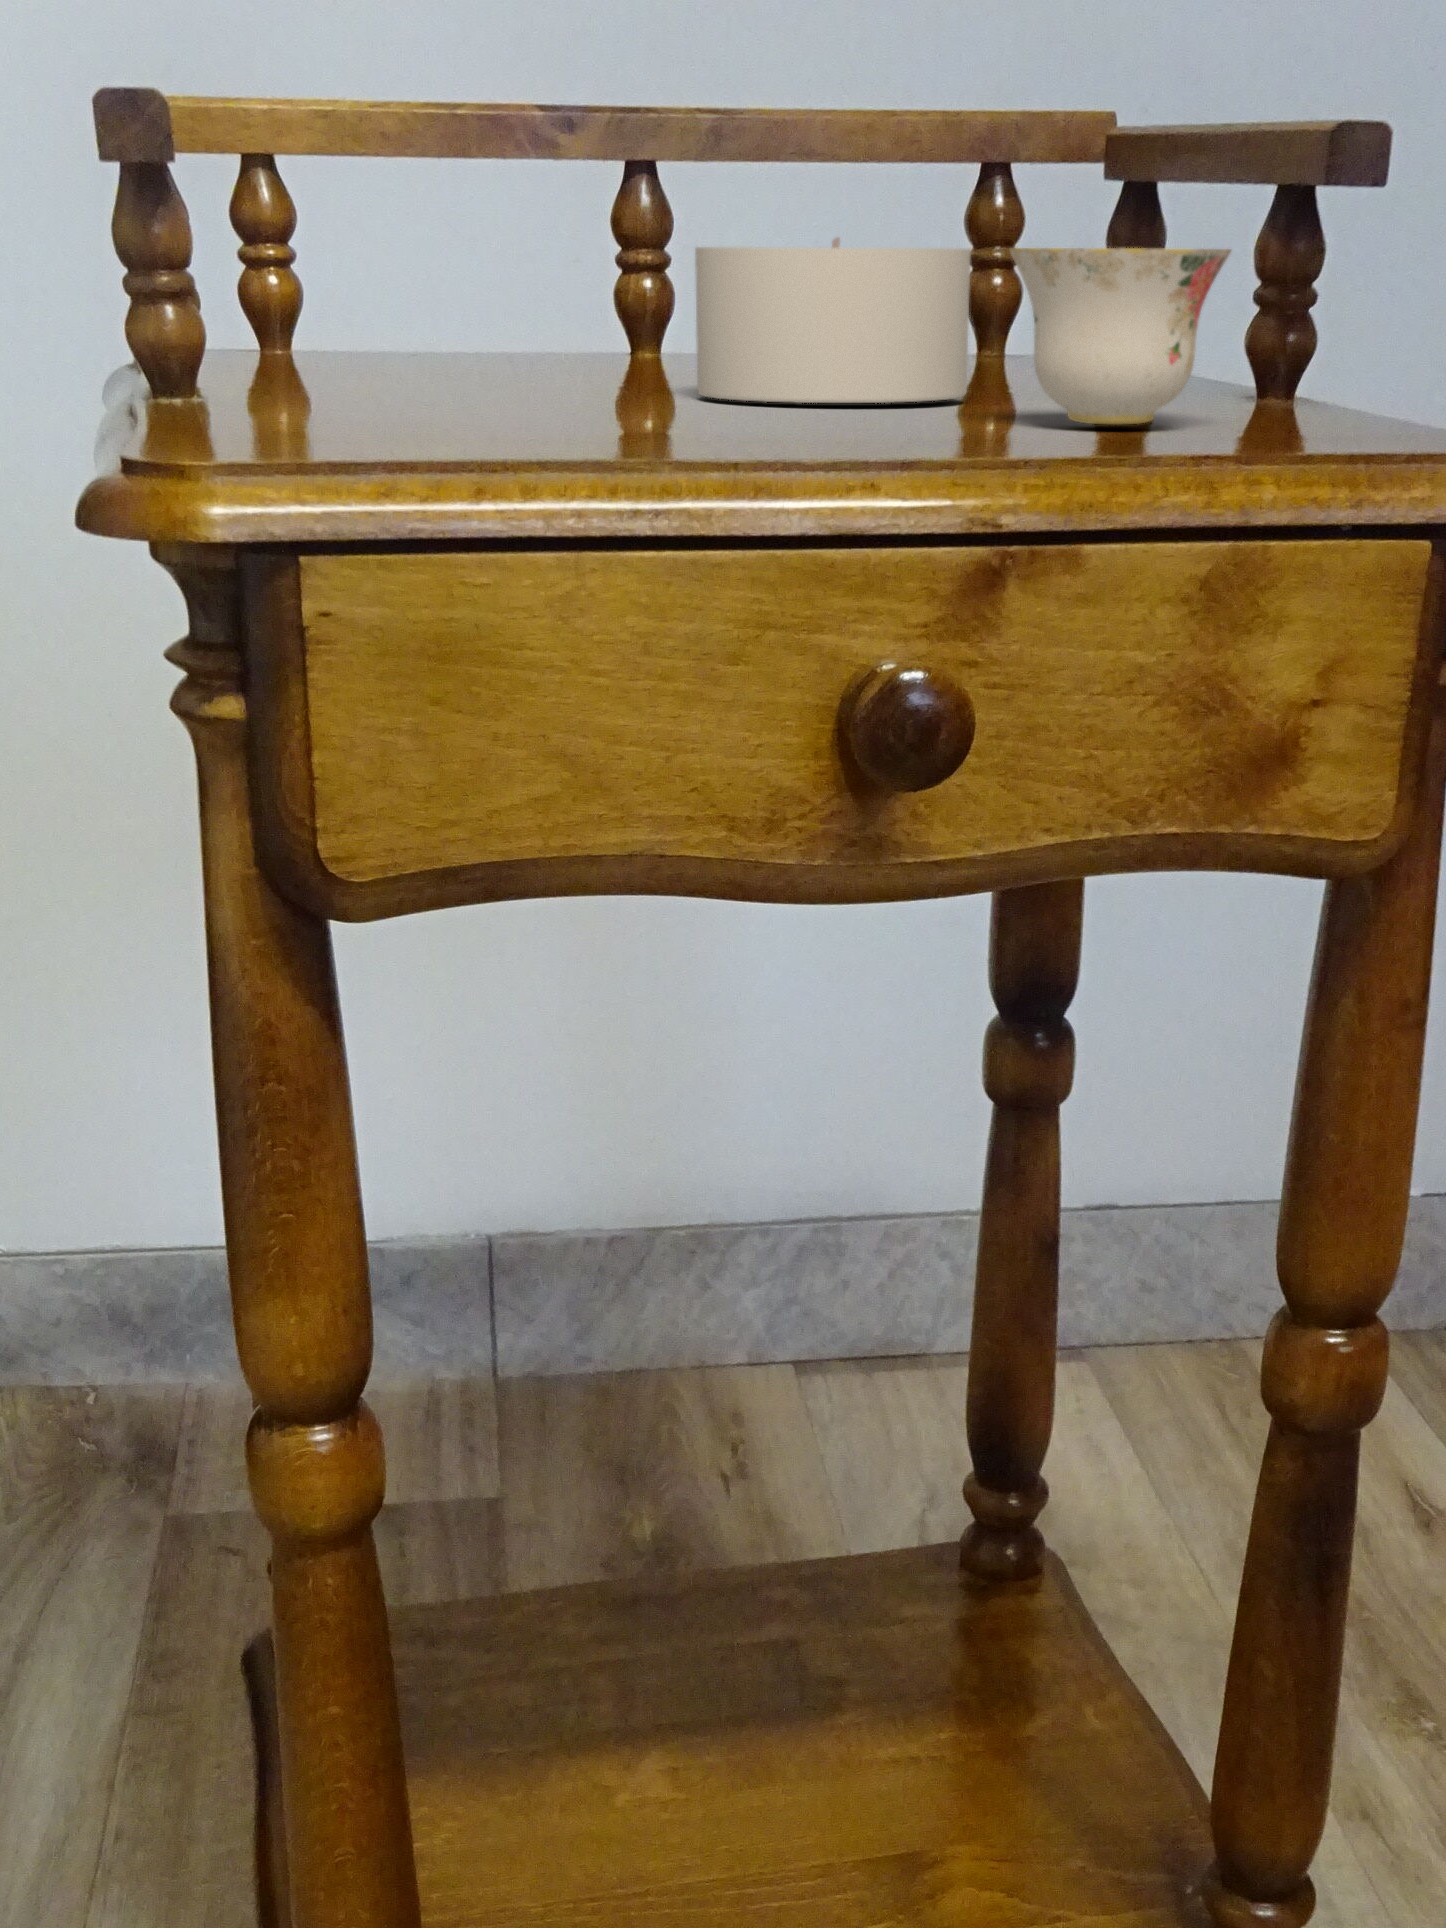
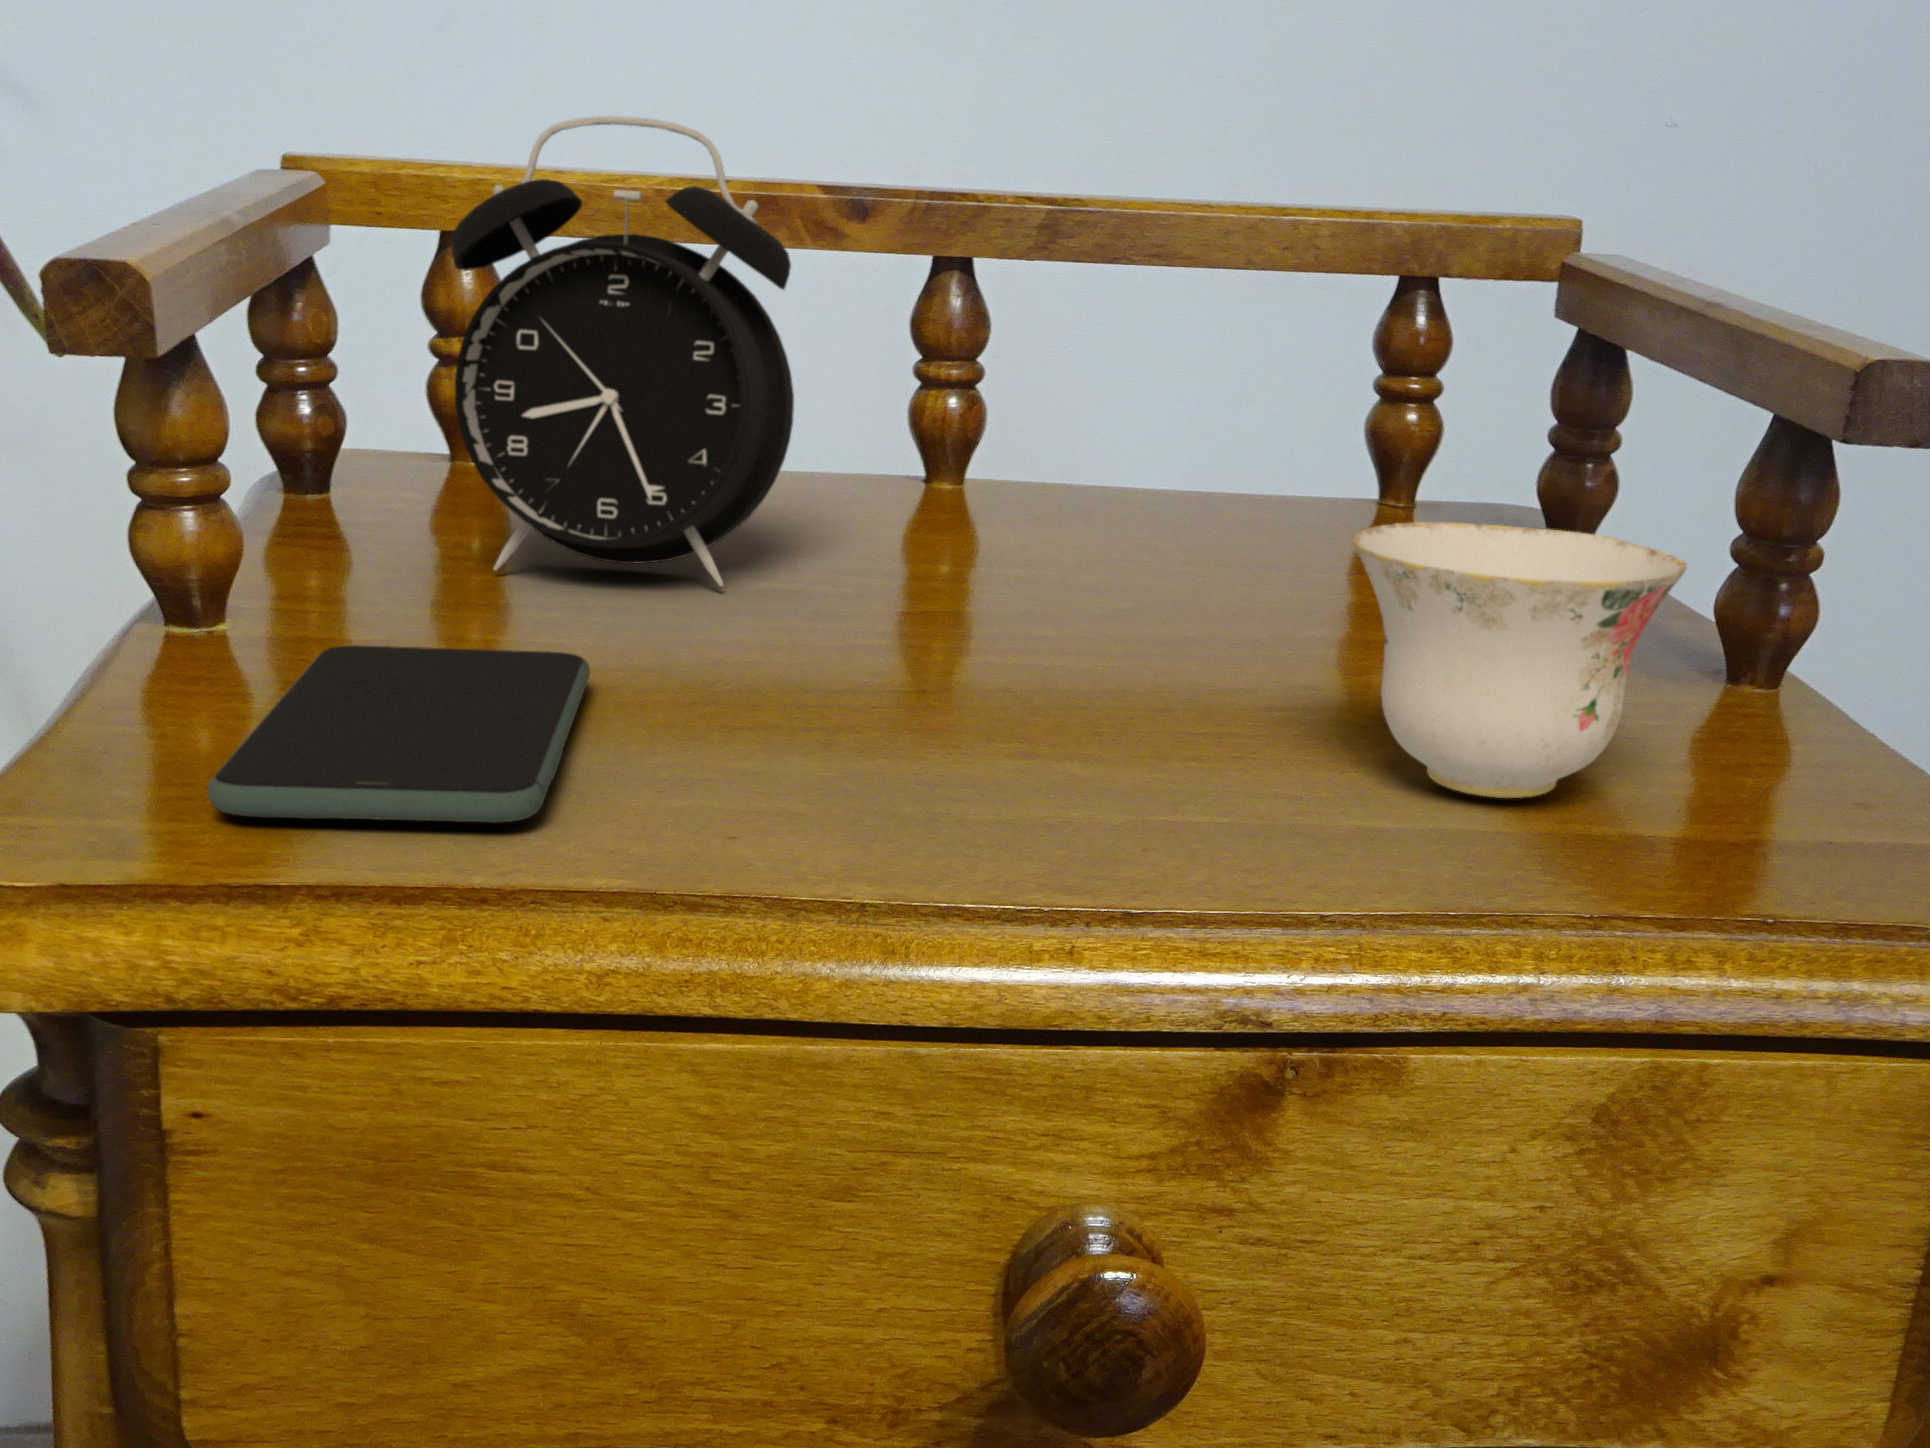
alarm clock: none [296,22,559,388] -> present [451,116,794,586]
candle: present [695,237,971,403] -> none [950,418,1337,671]
smartphone: none [285,389,508,437] -> present [208,645,590,822]

